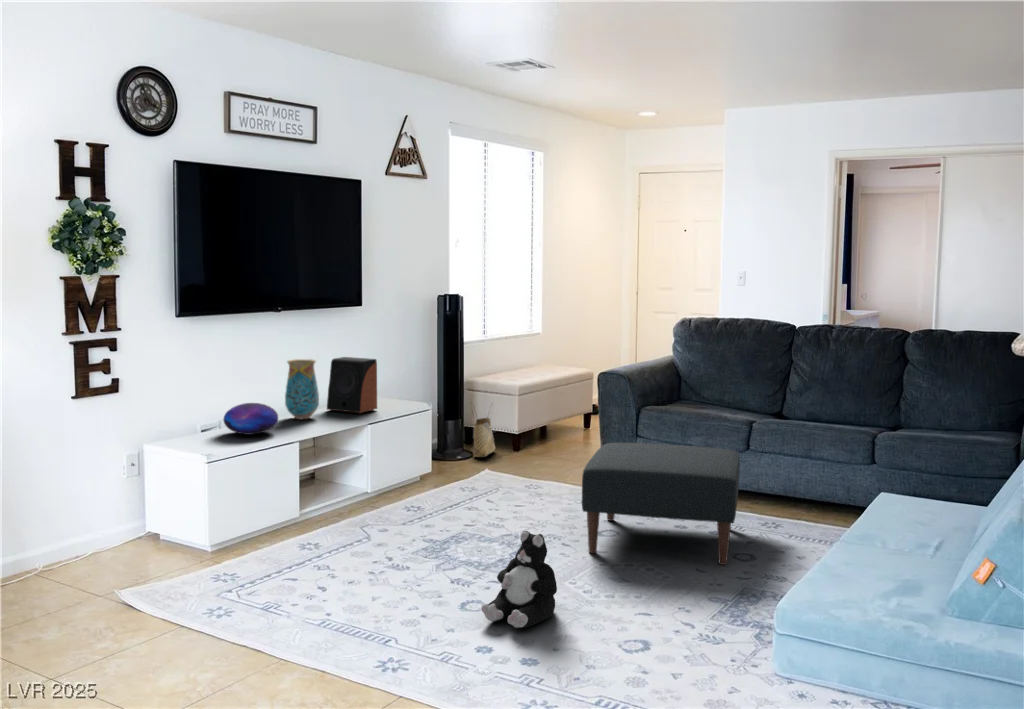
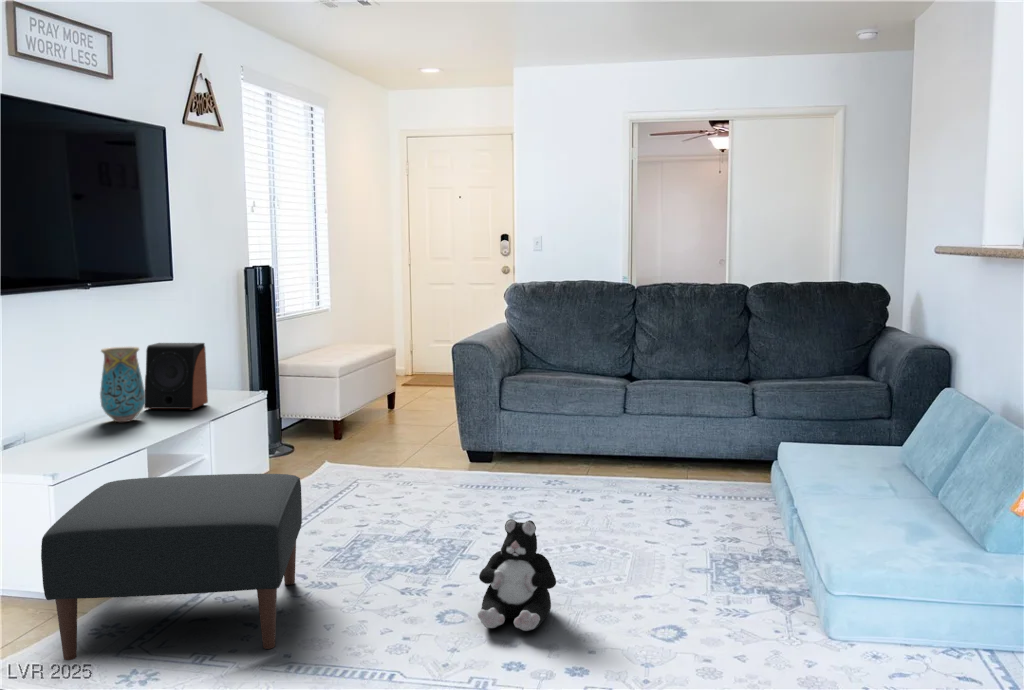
woven basket: present [471,402,495,457] -> none [286,387,314,452]
decorative orb: present [223,403,278,435] -> none [40,404,115,445]
ottoman: present [582,443,740,565] -> present [41,474,302,660]

